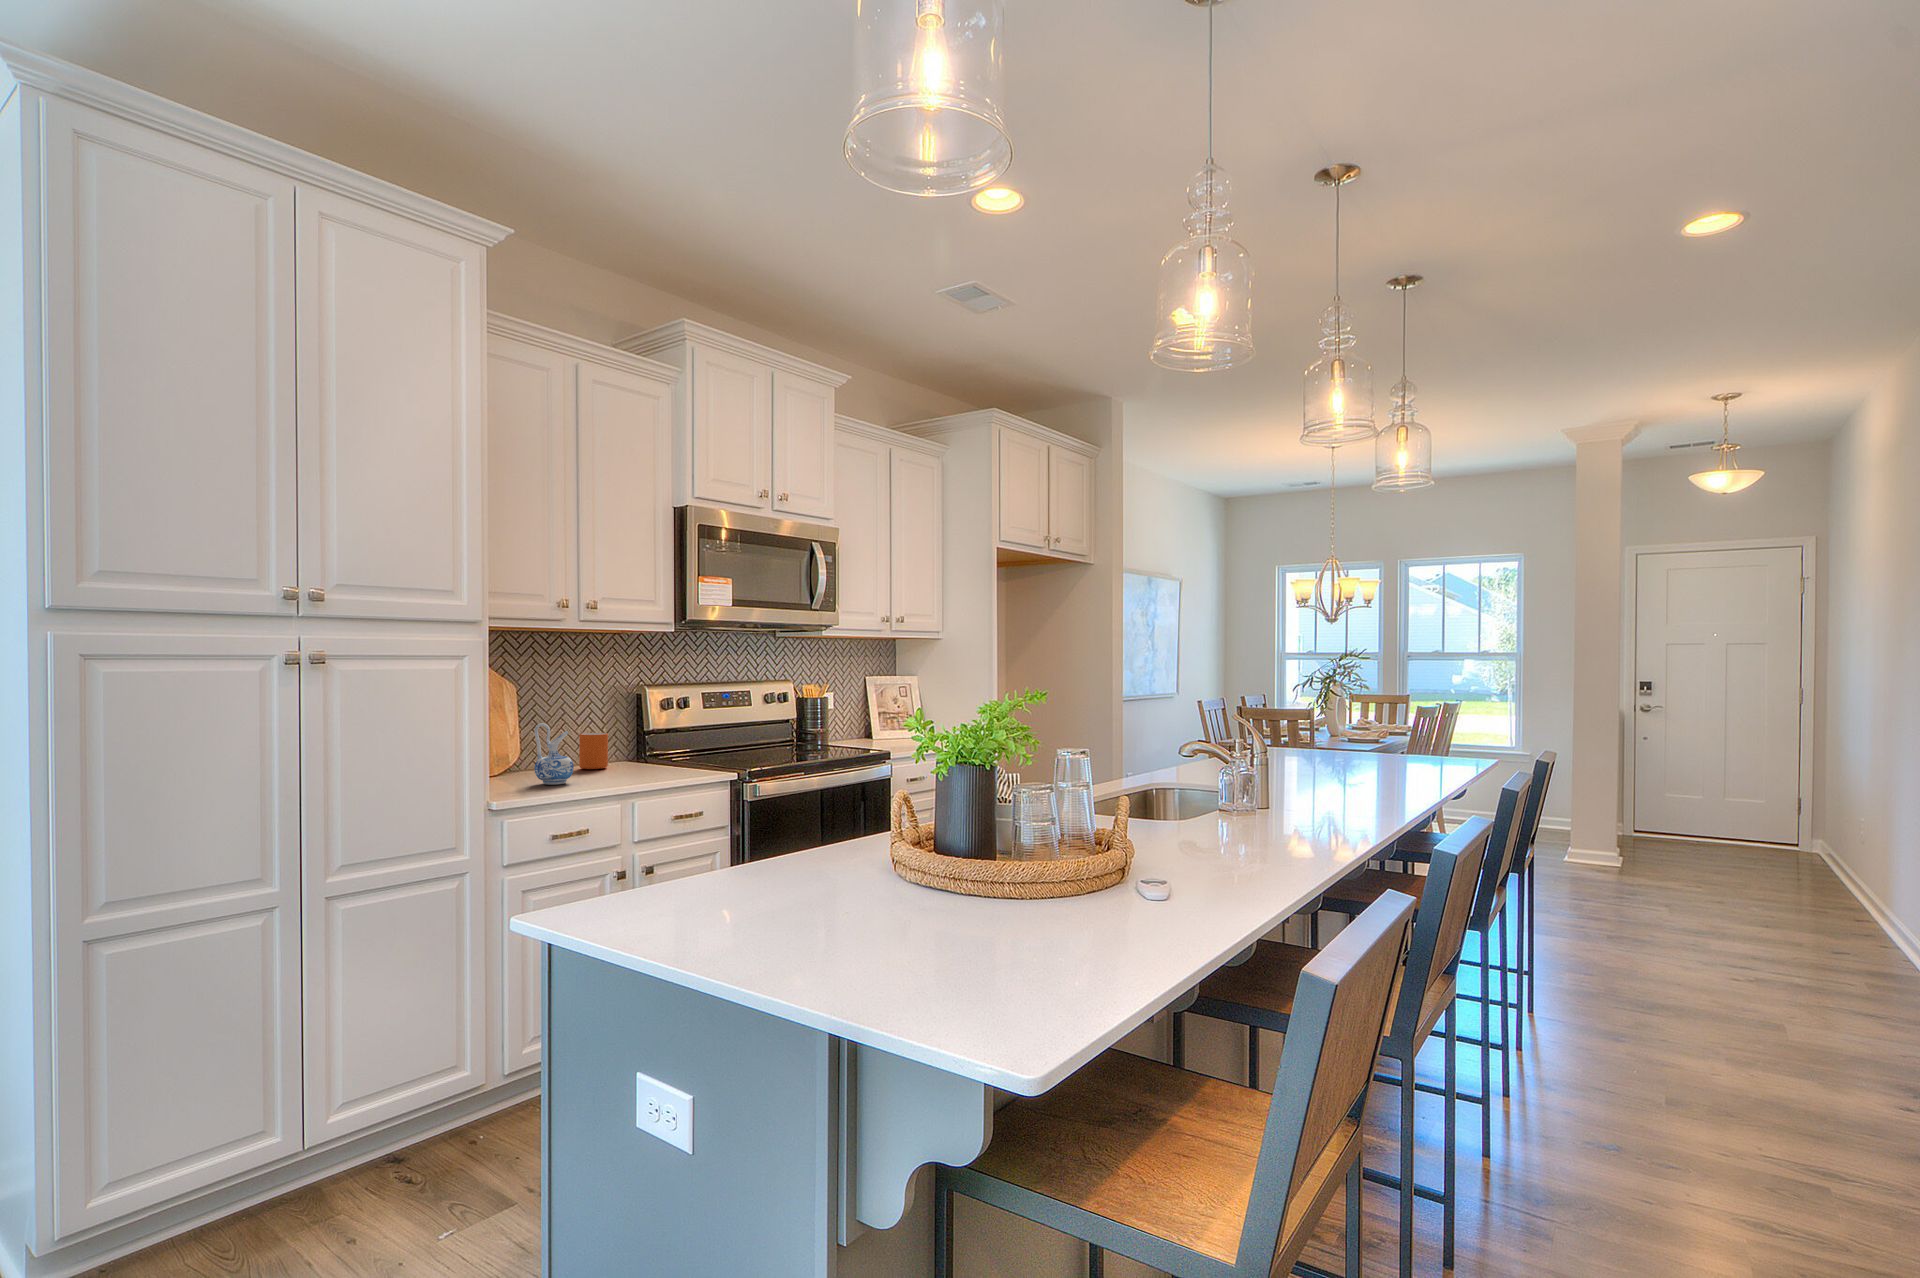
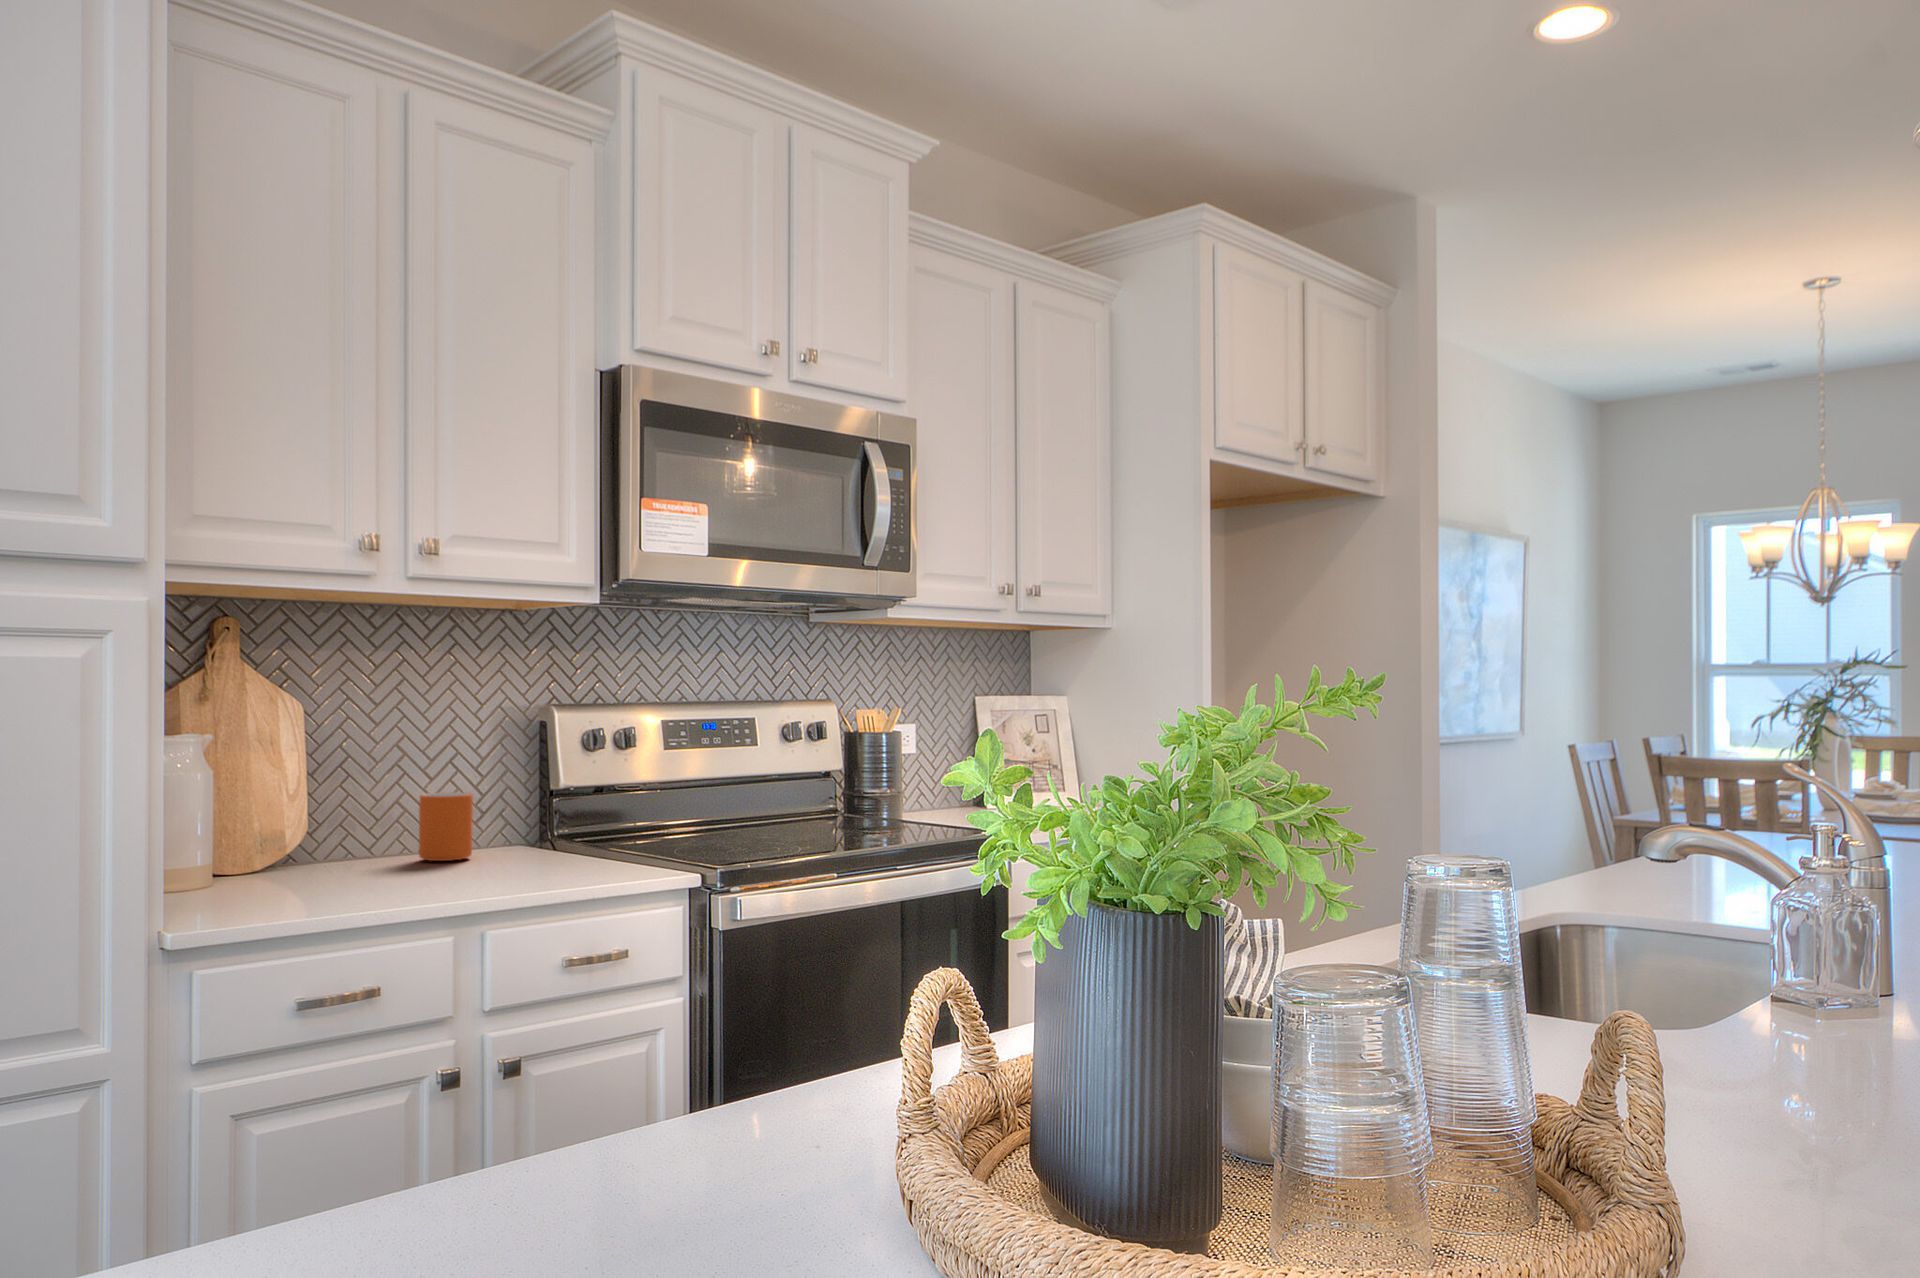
ceramic pitcher: present [534,723,574,785] -> none [301,773,377,893]

